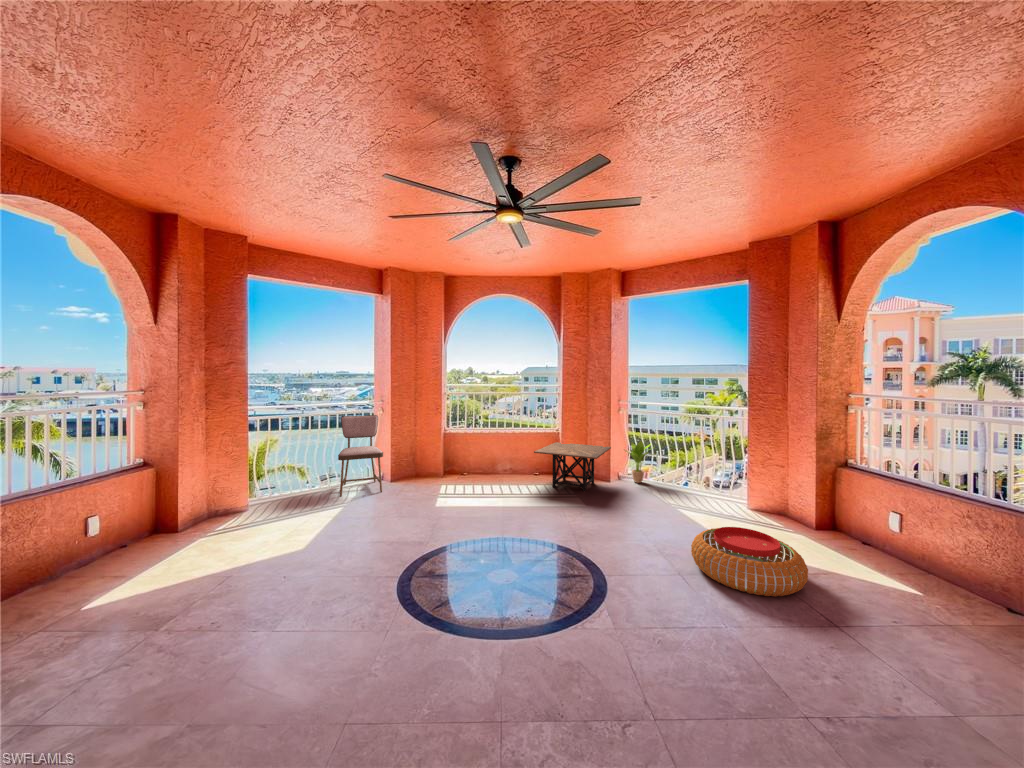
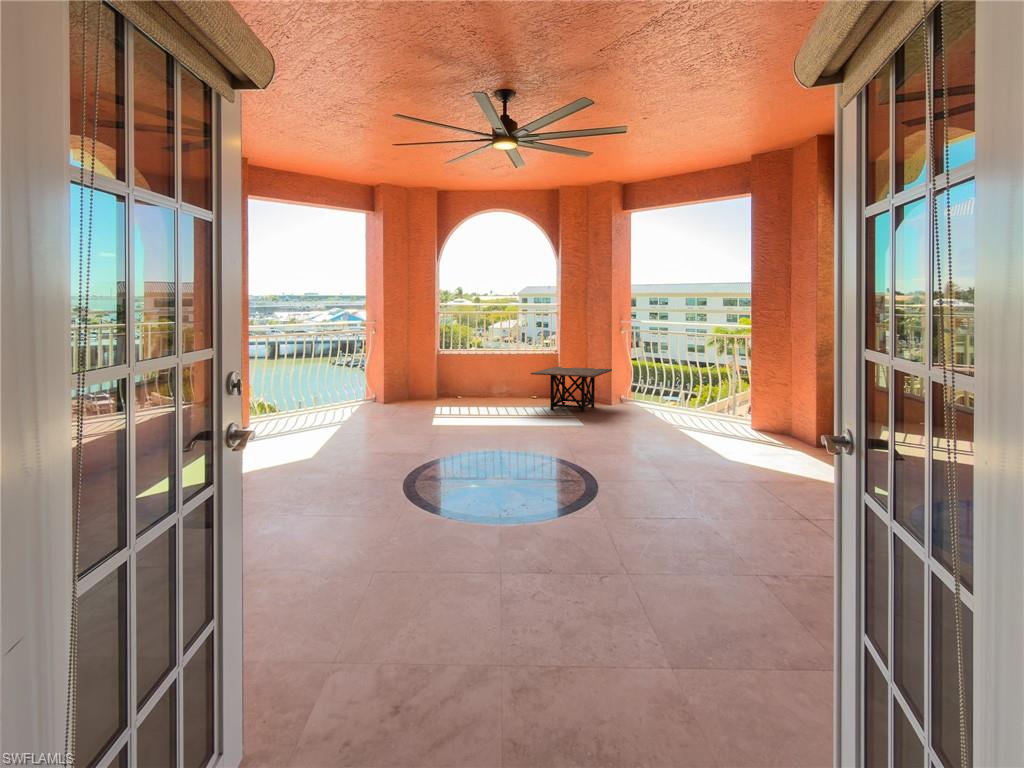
dining chair: present [338,415,383,497] -> none [326,338,375,419]
potted plant: present [626,441,651,483] -> none [625,361,660,406]
pouf: present [691,527,808,597] -> none [665,419,754,463]

